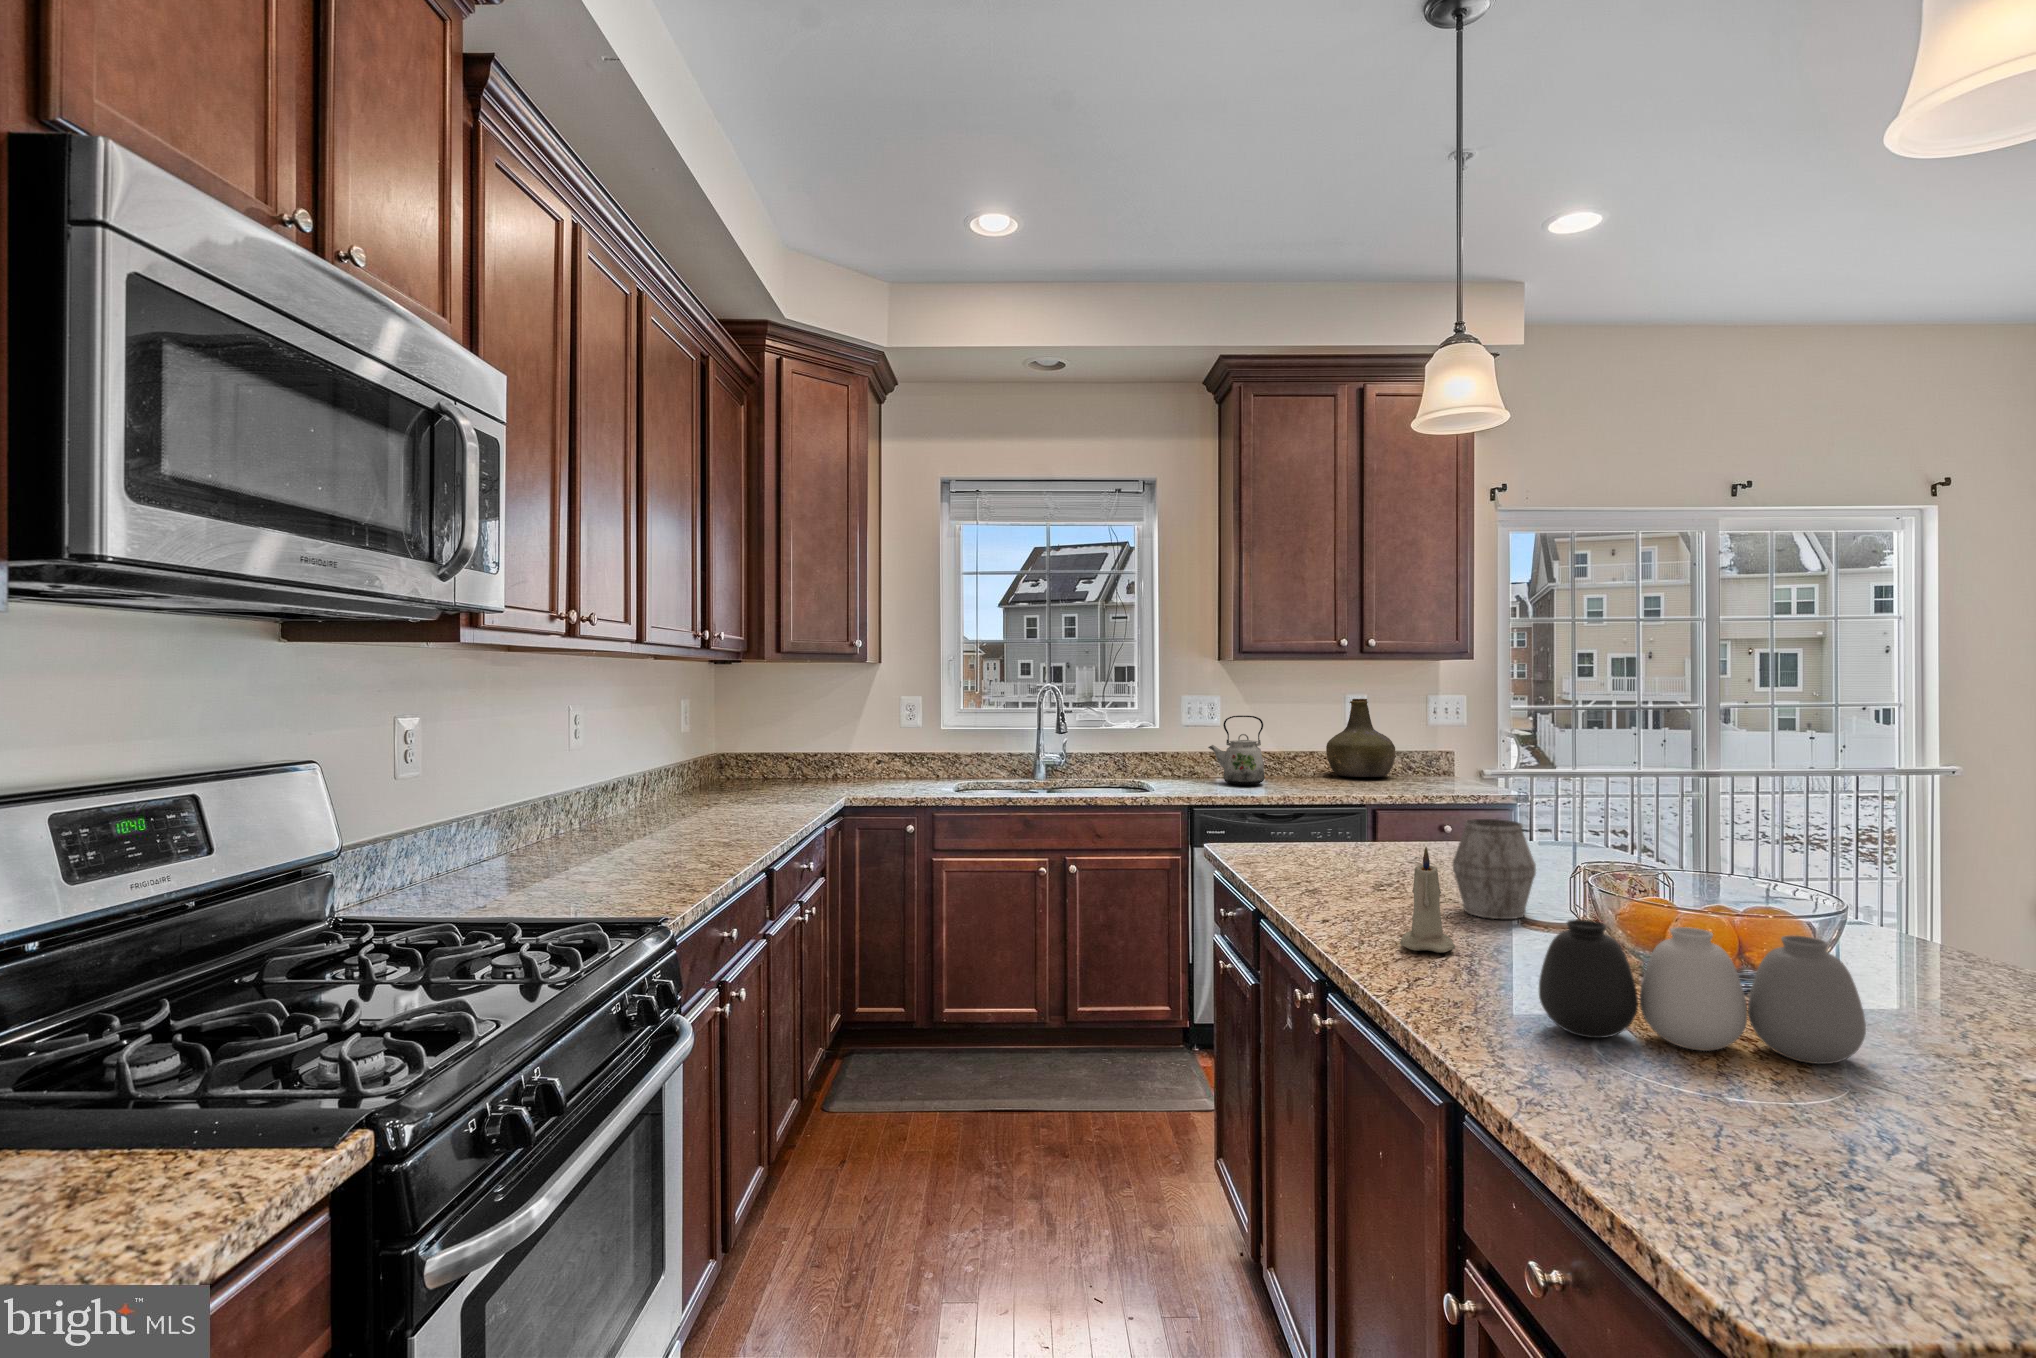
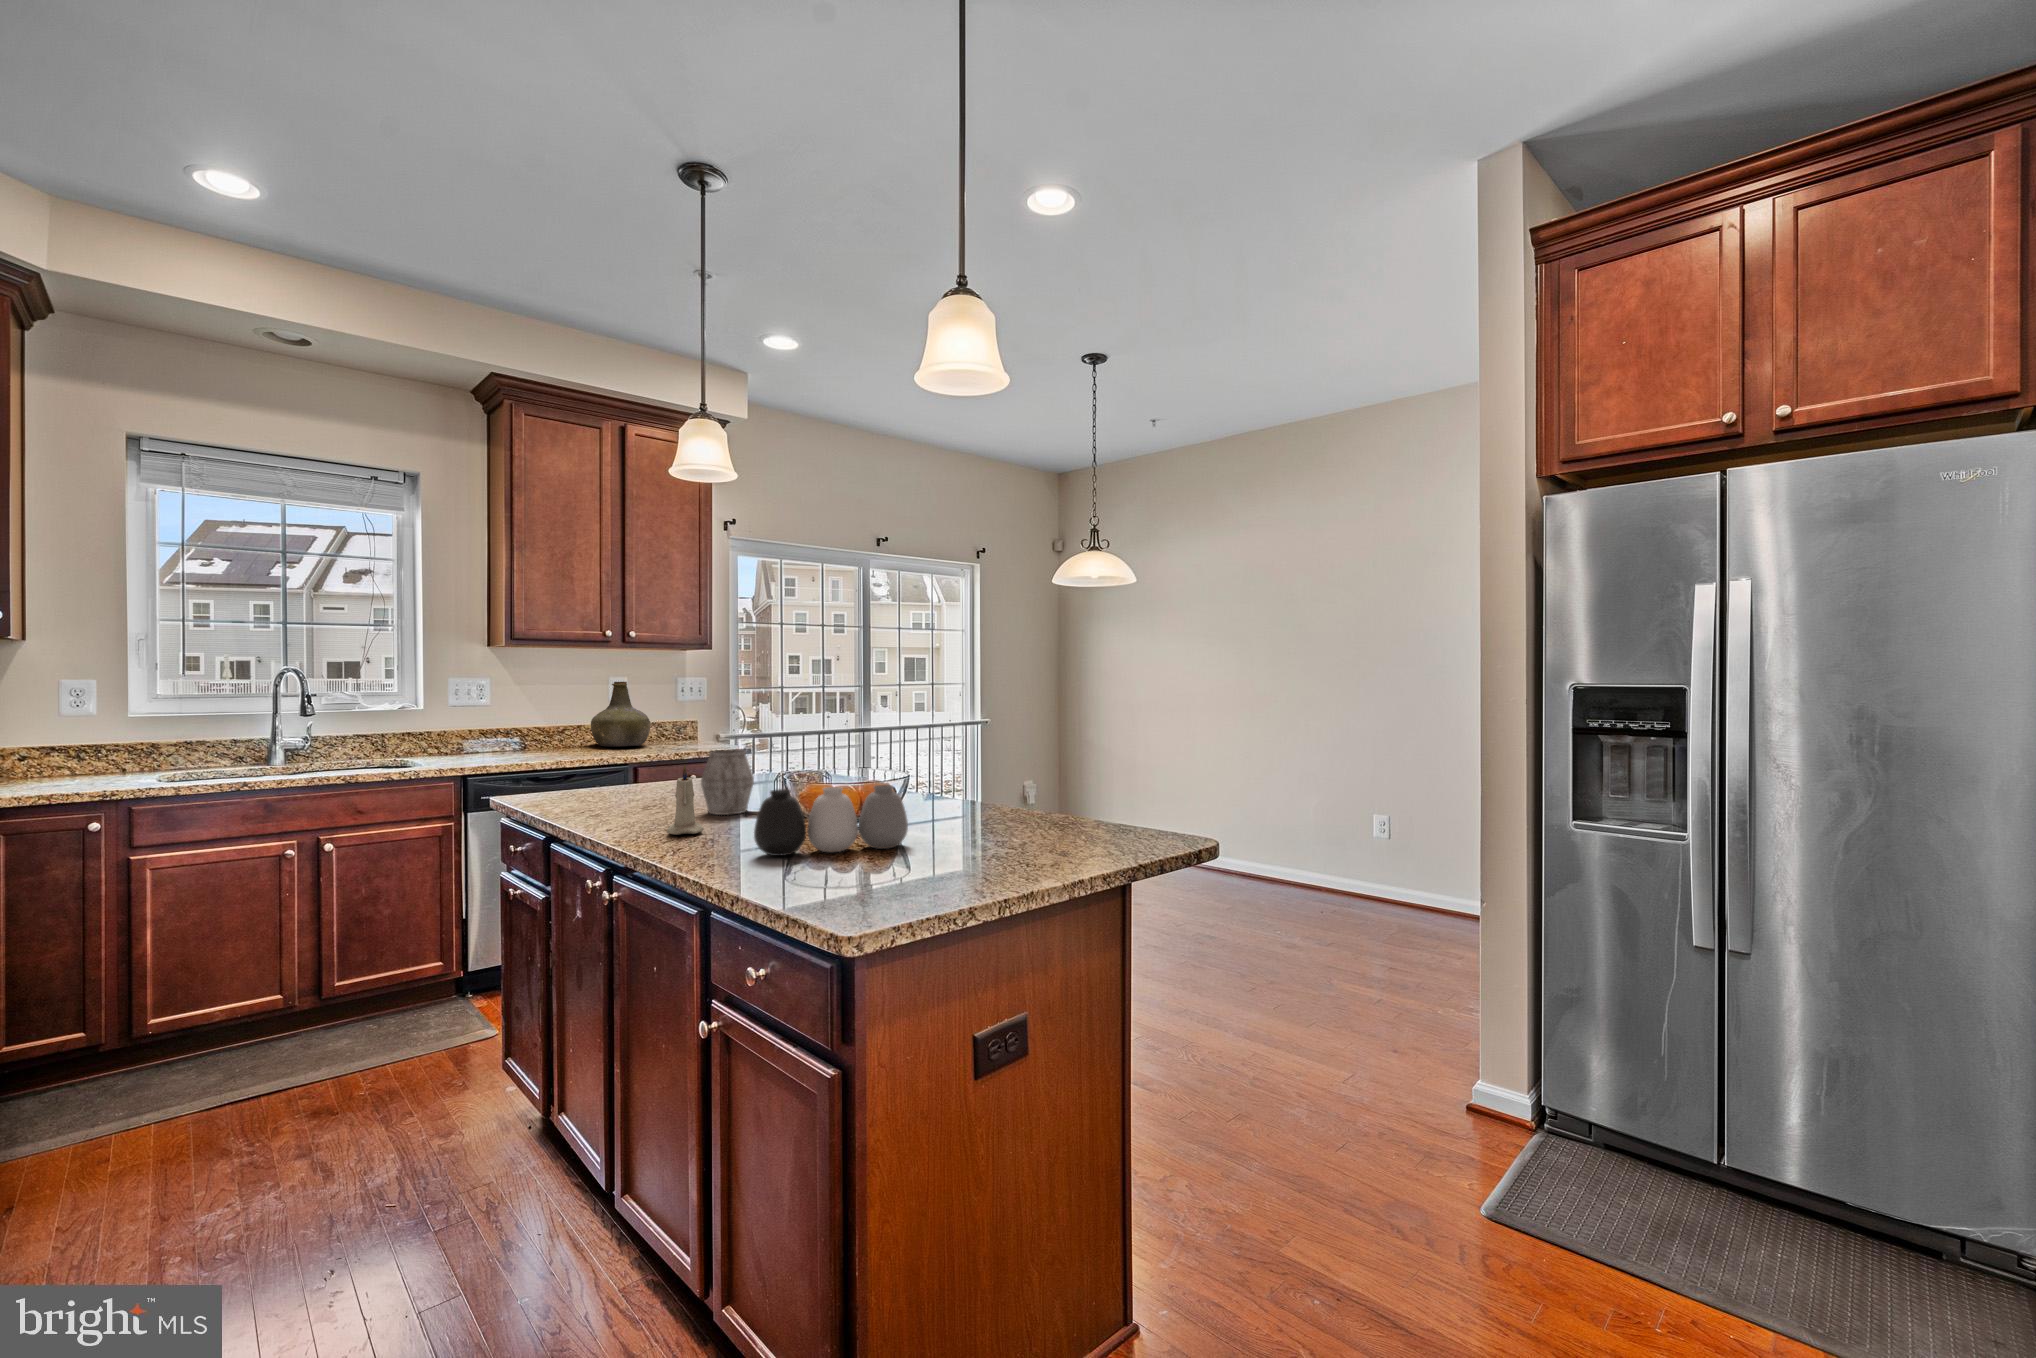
kettle: present [1208,716,1265,785] -> none [478,696,535,758]

